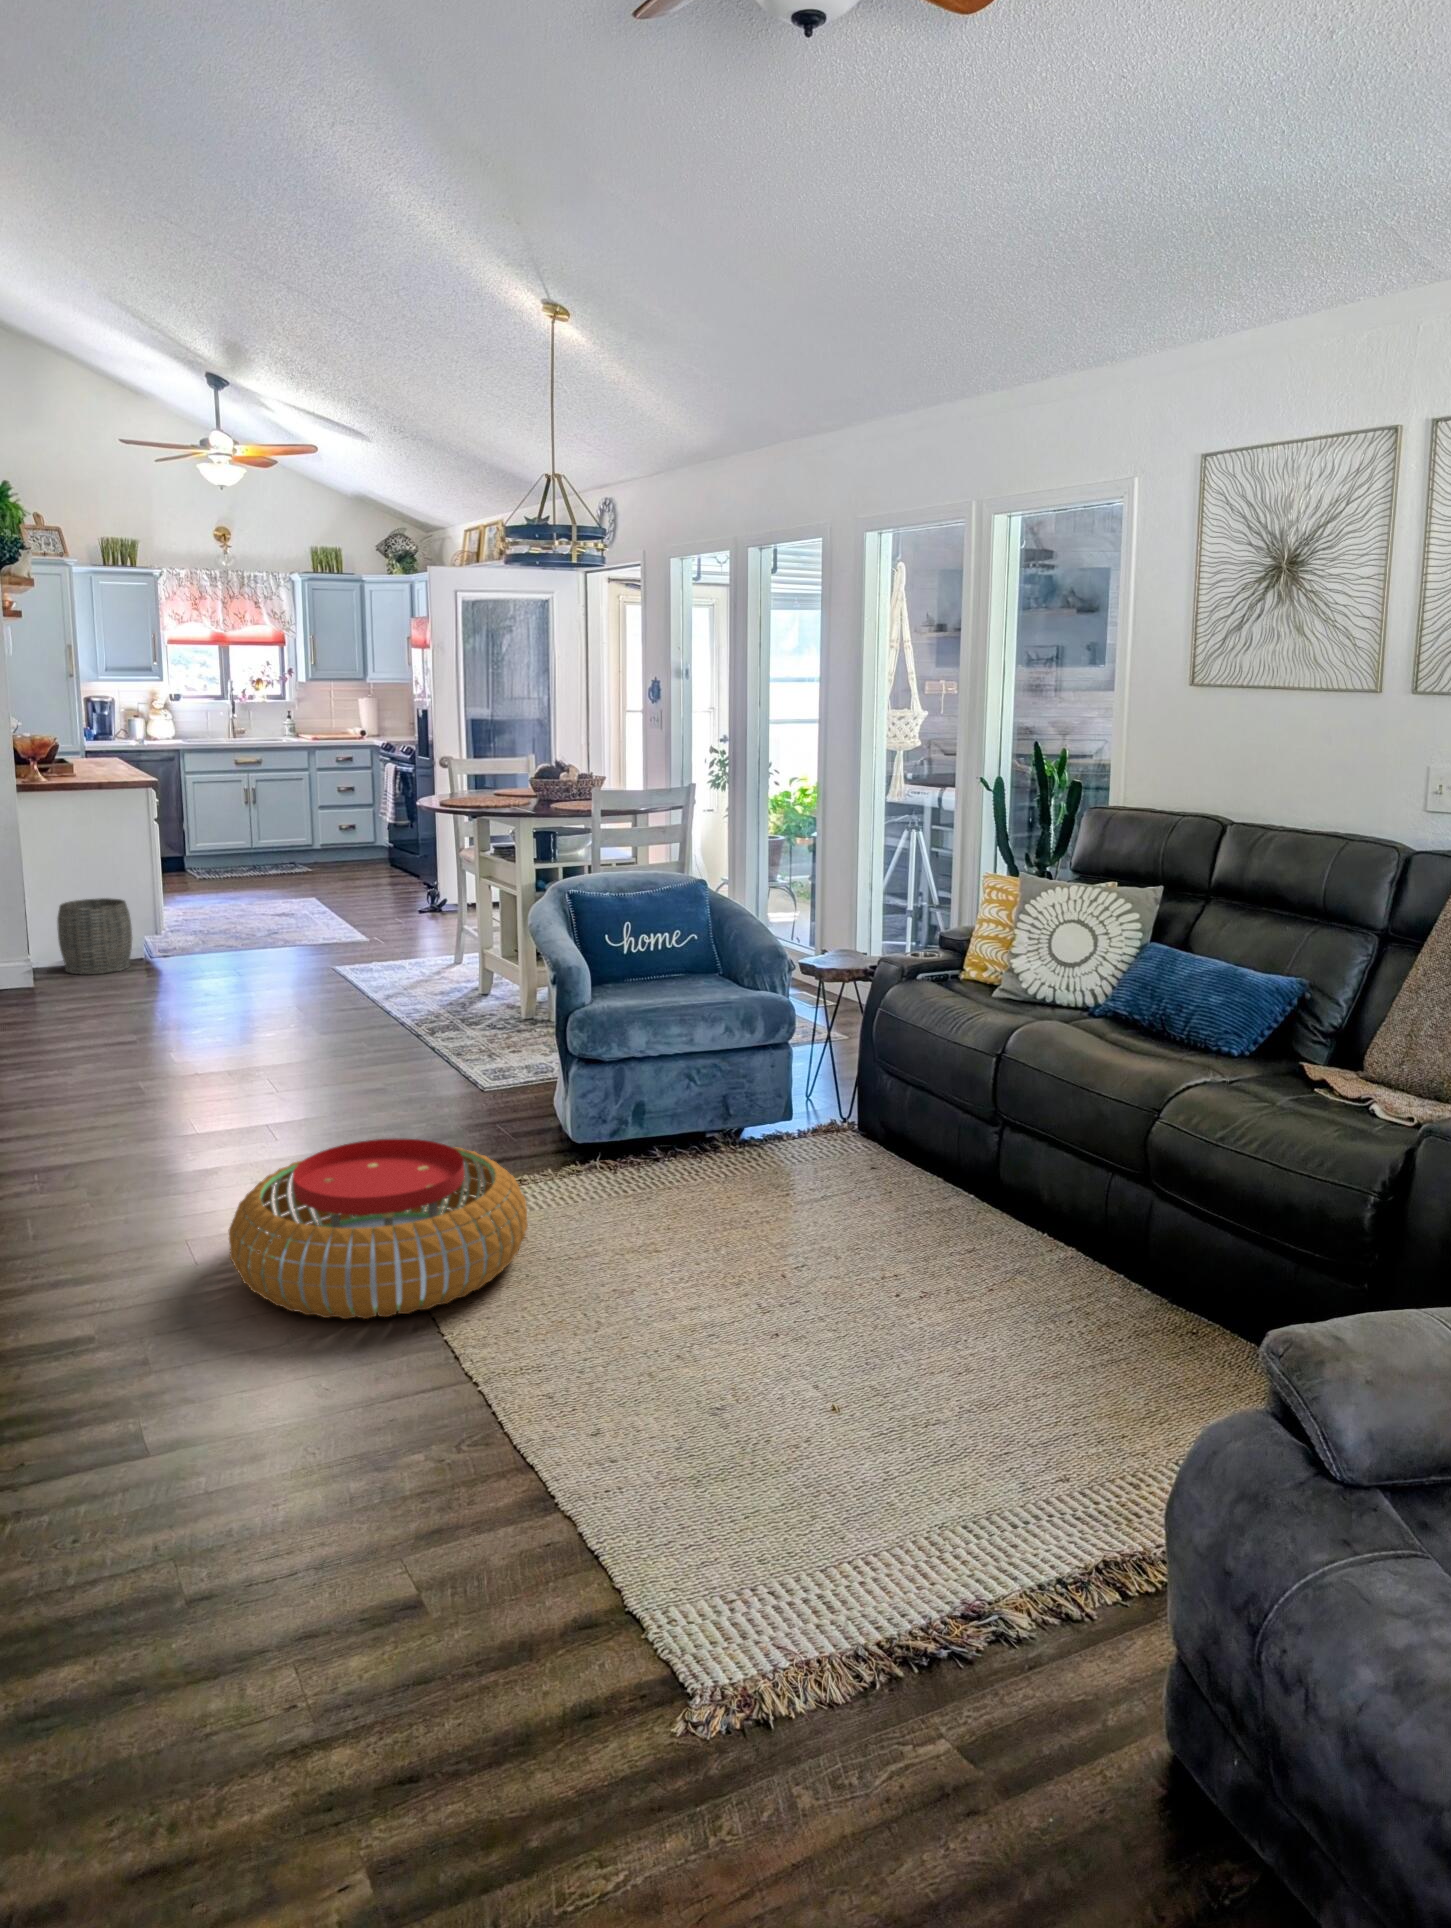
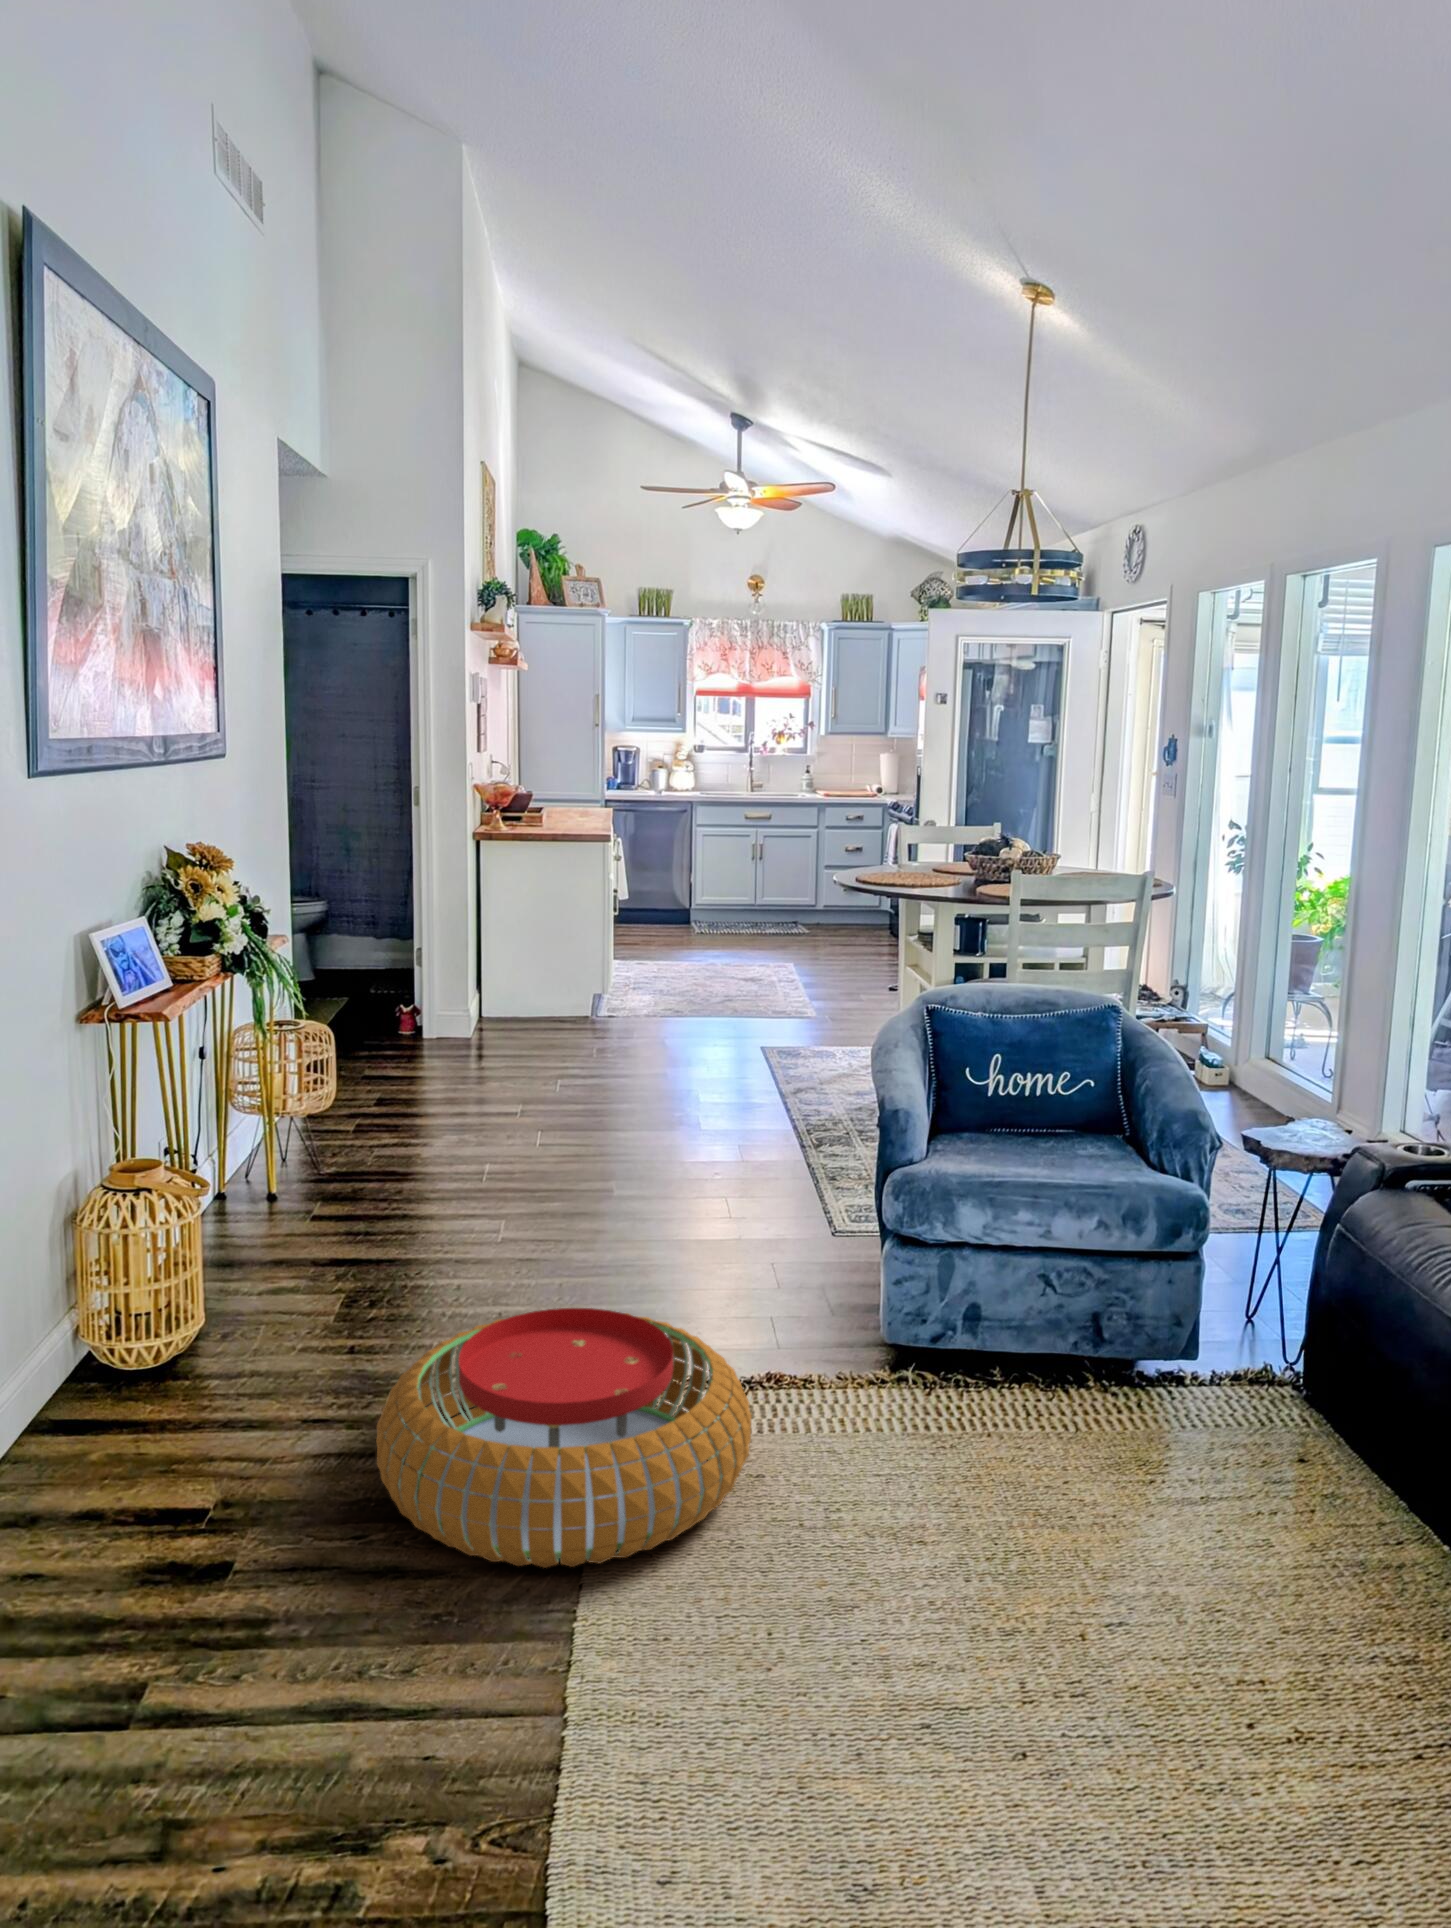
woven basket: present [57,898,132,975] -> none [505,952,574,1031]

